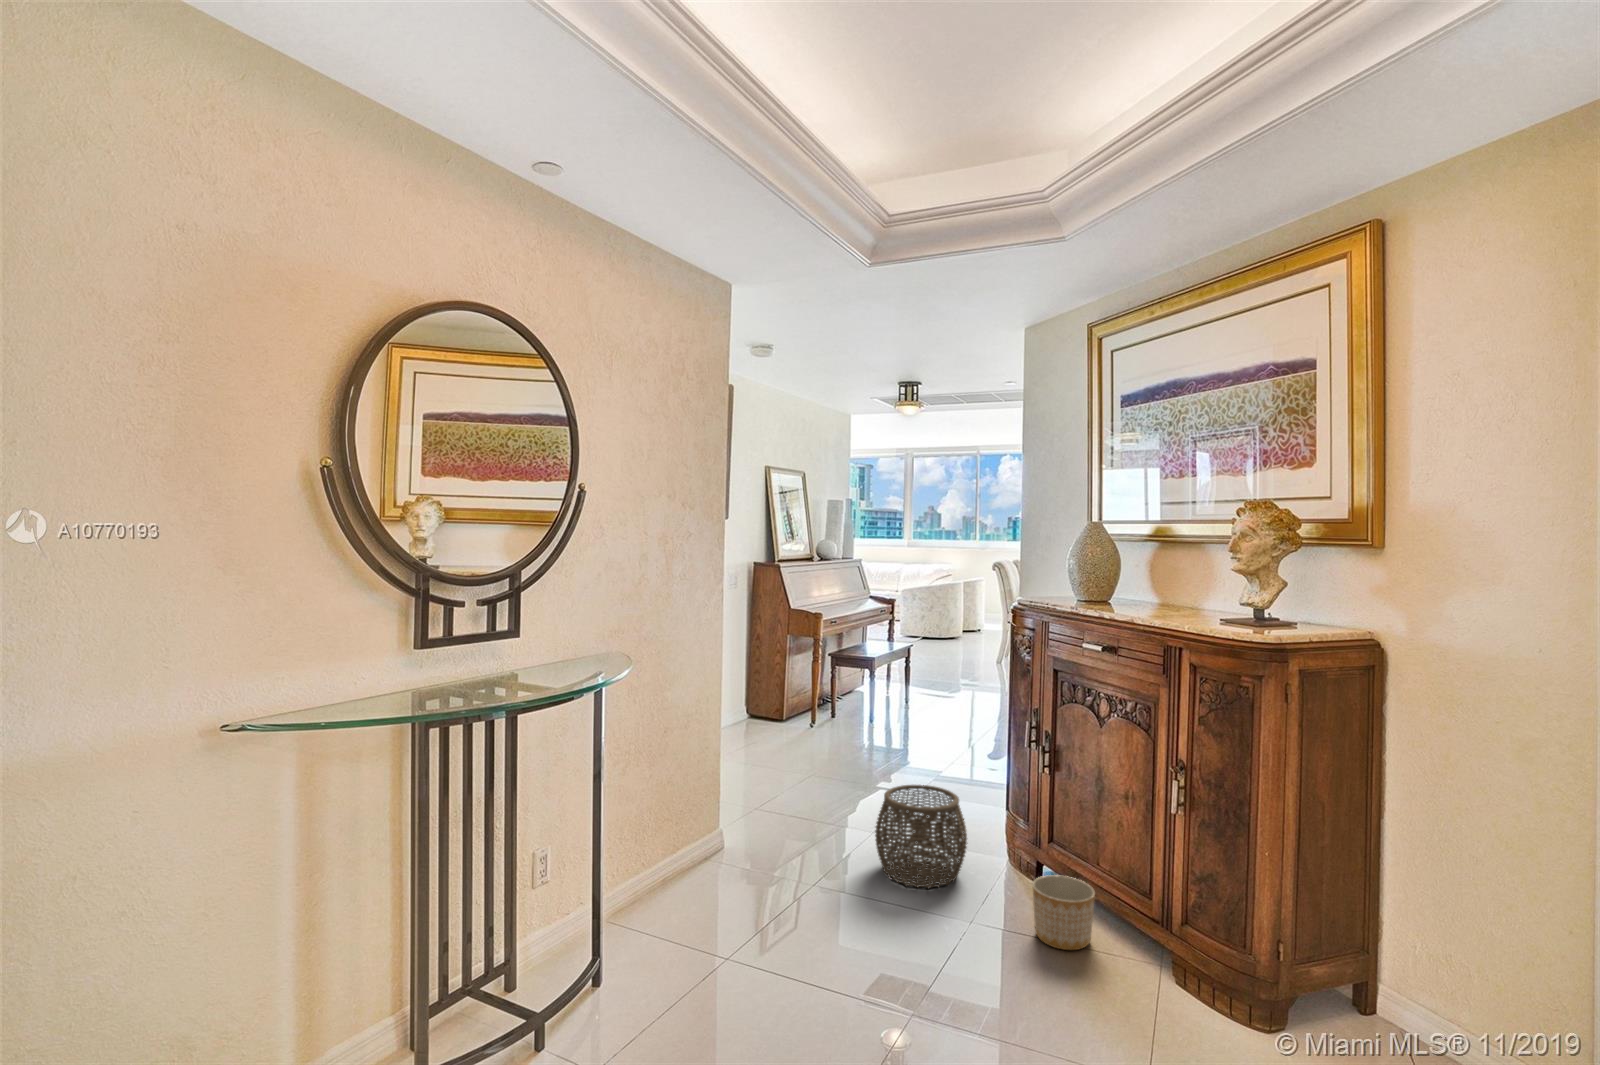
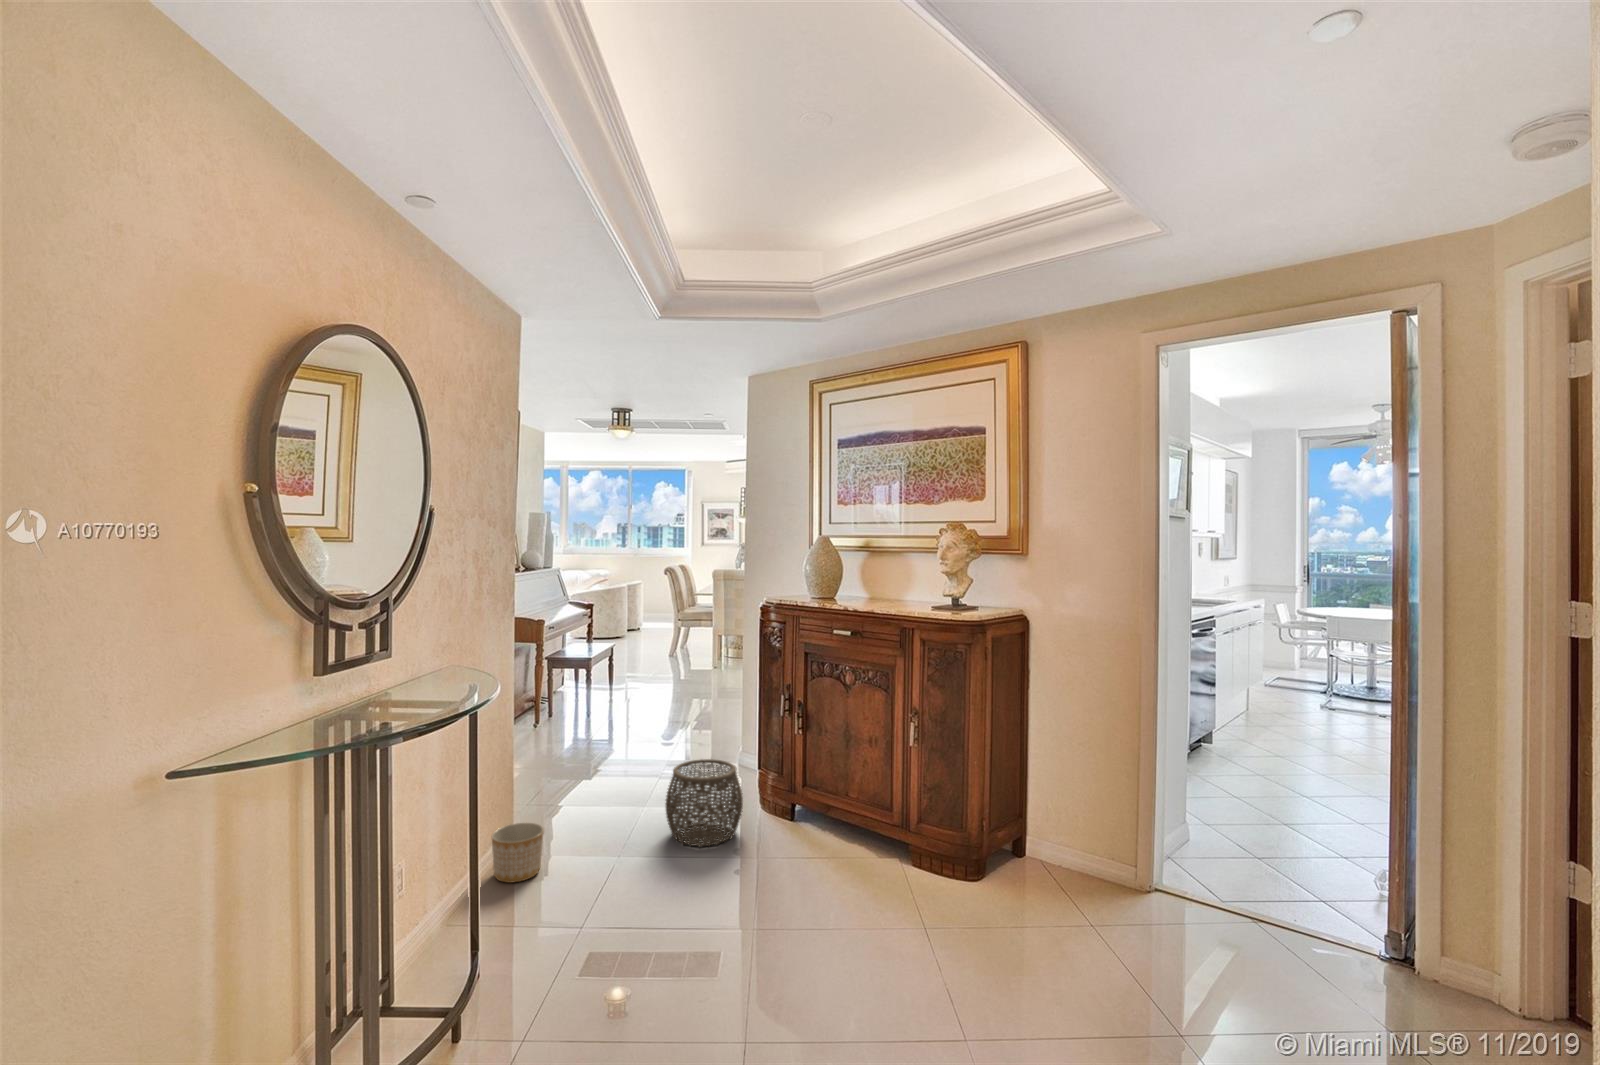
planter: present [1032,875,1095,950] -> present [492,823,544,882]

